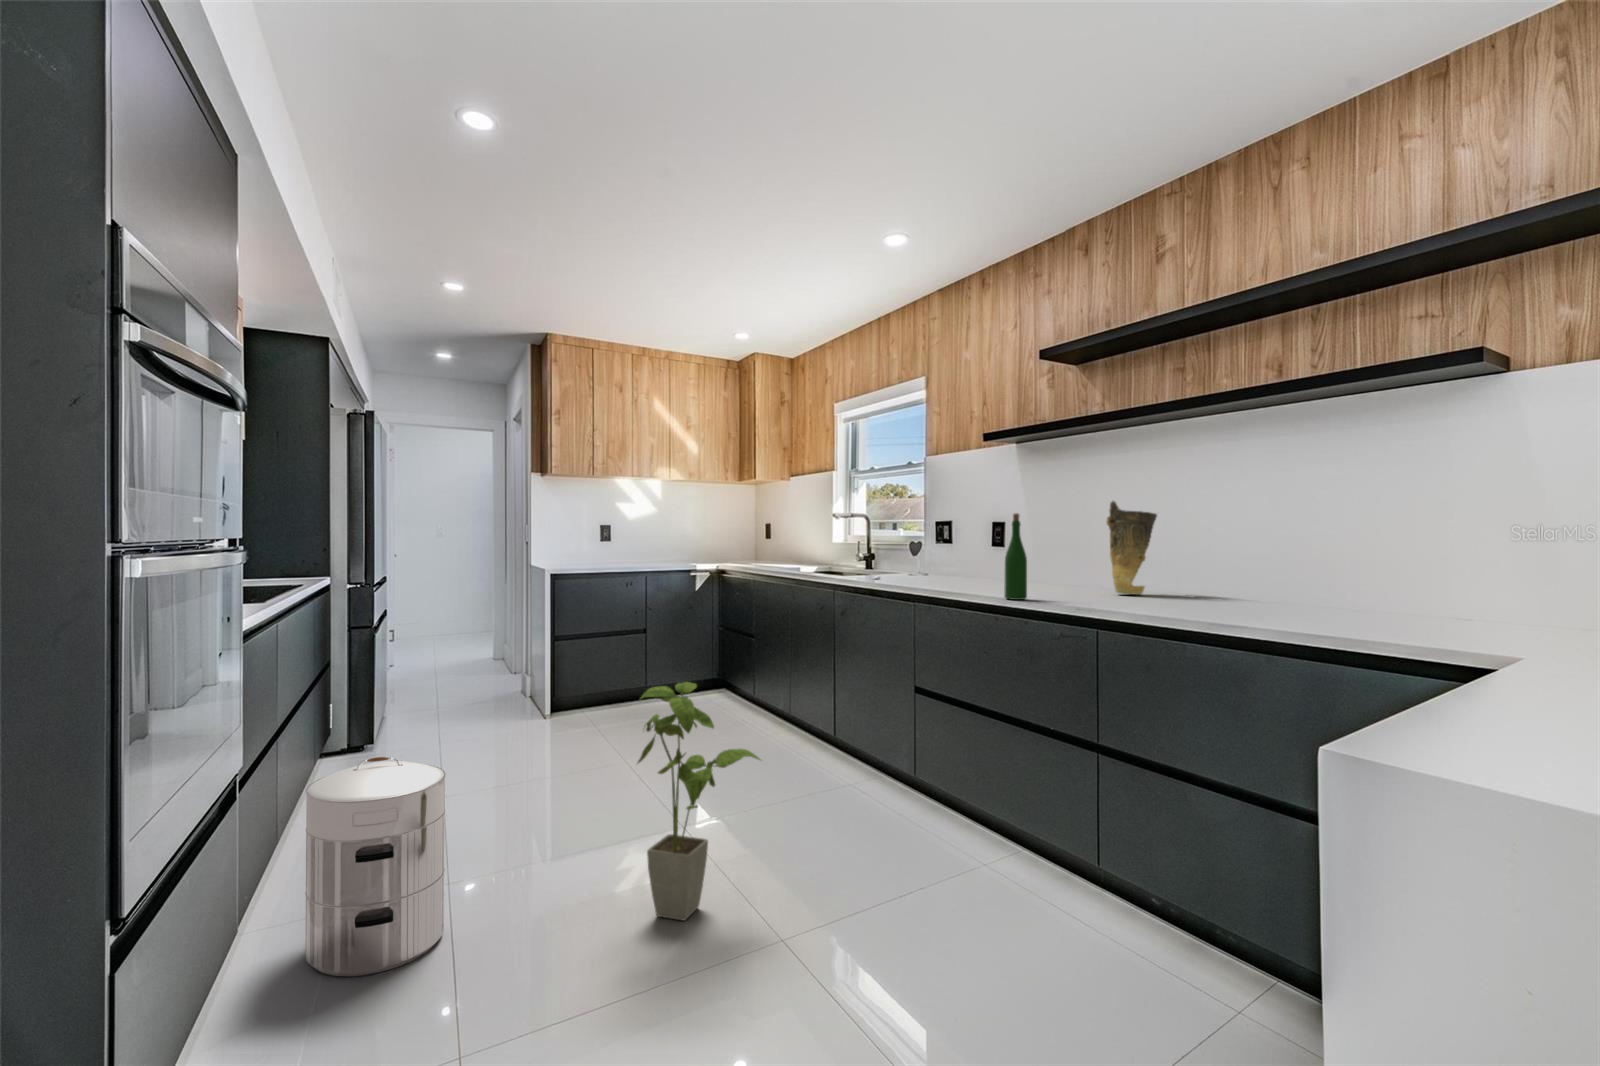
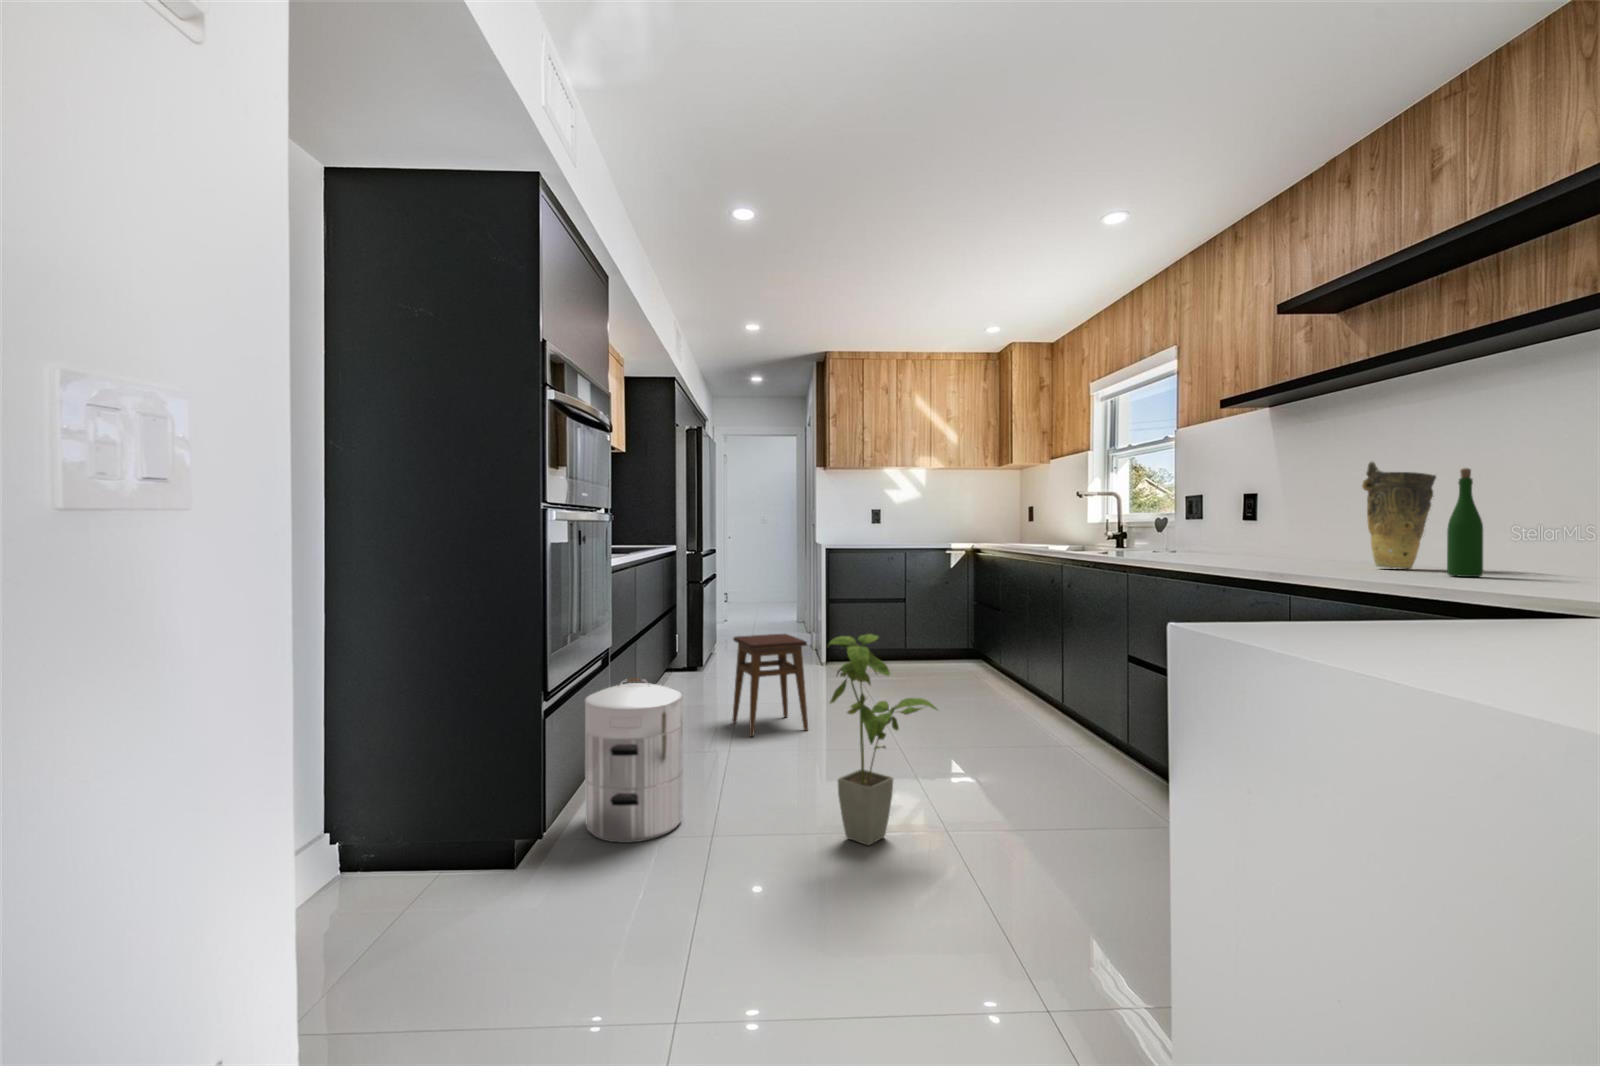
wine bottle: present [1004,513,1027,600] -> present [1447,468,1483,577]
stool: none [459,678,560,808] -> present [732,634,808,737]

